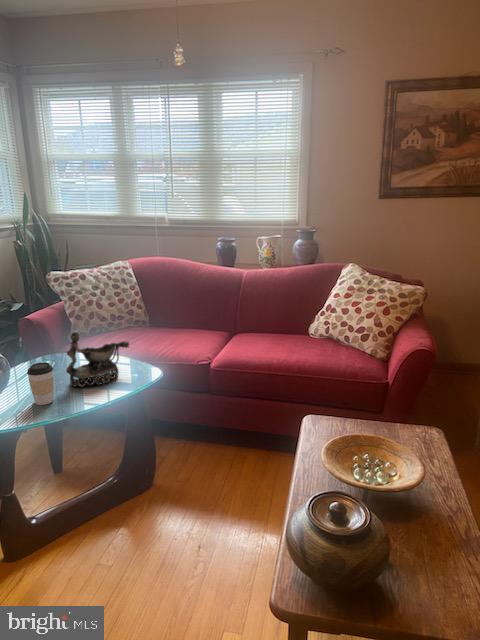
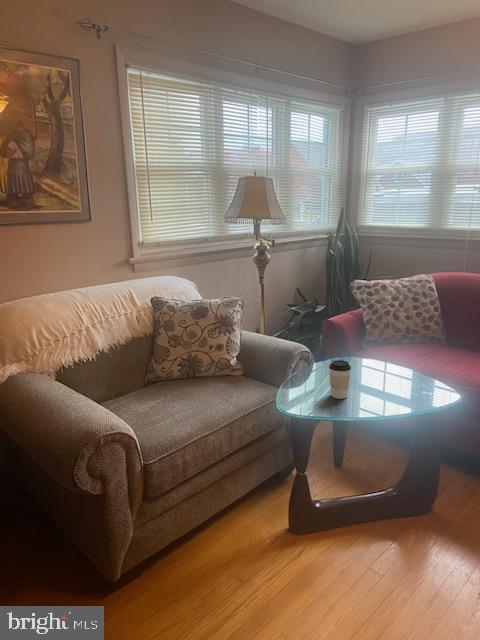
decorative bowl: present [66,332,129,387] -> none [361,338,425,393]

